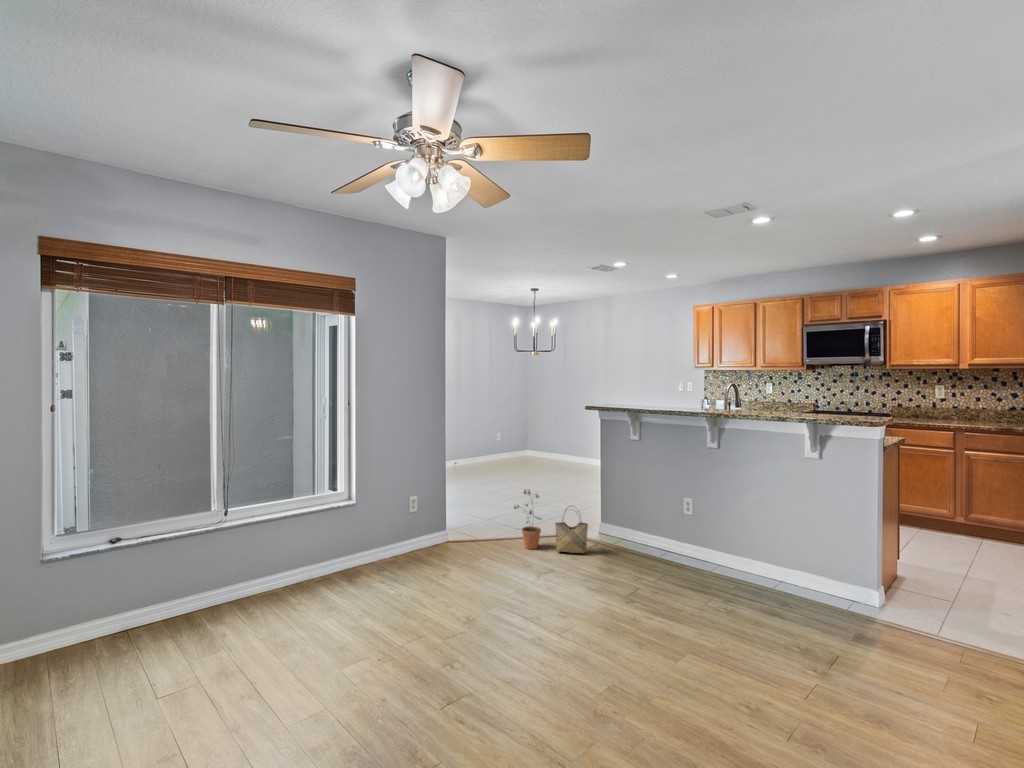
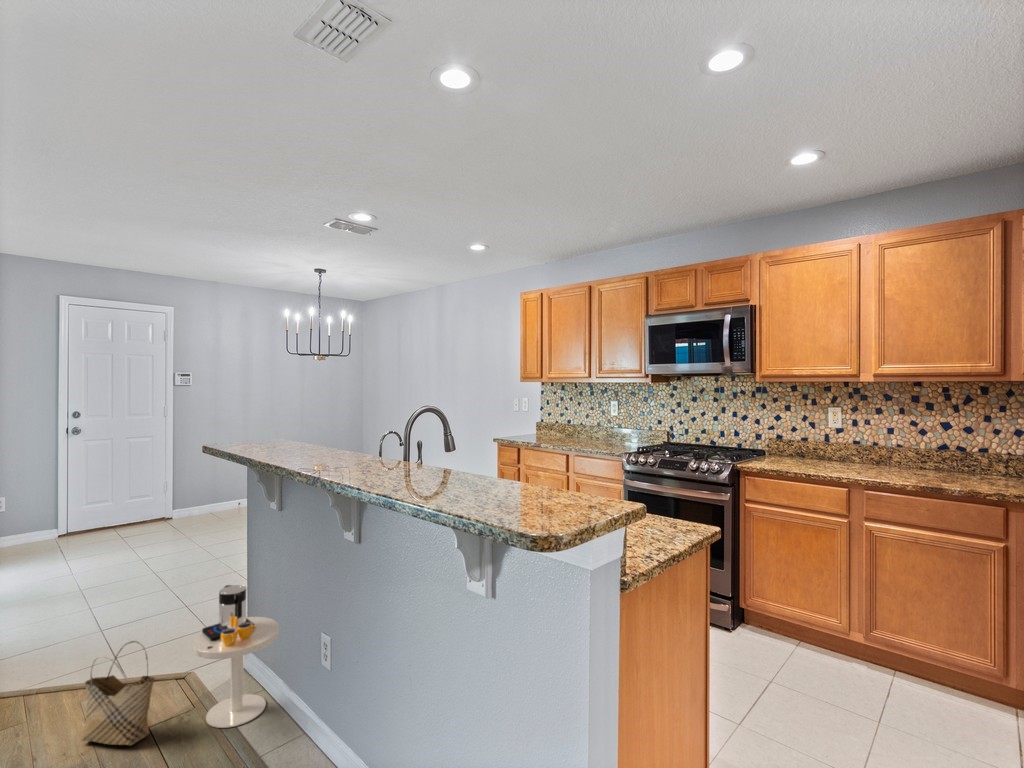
side table: none [597,481,638,550] -> present [192,585,279,728]
potted plant: present [514,490,542,549] -> none [27,604,84,730]

